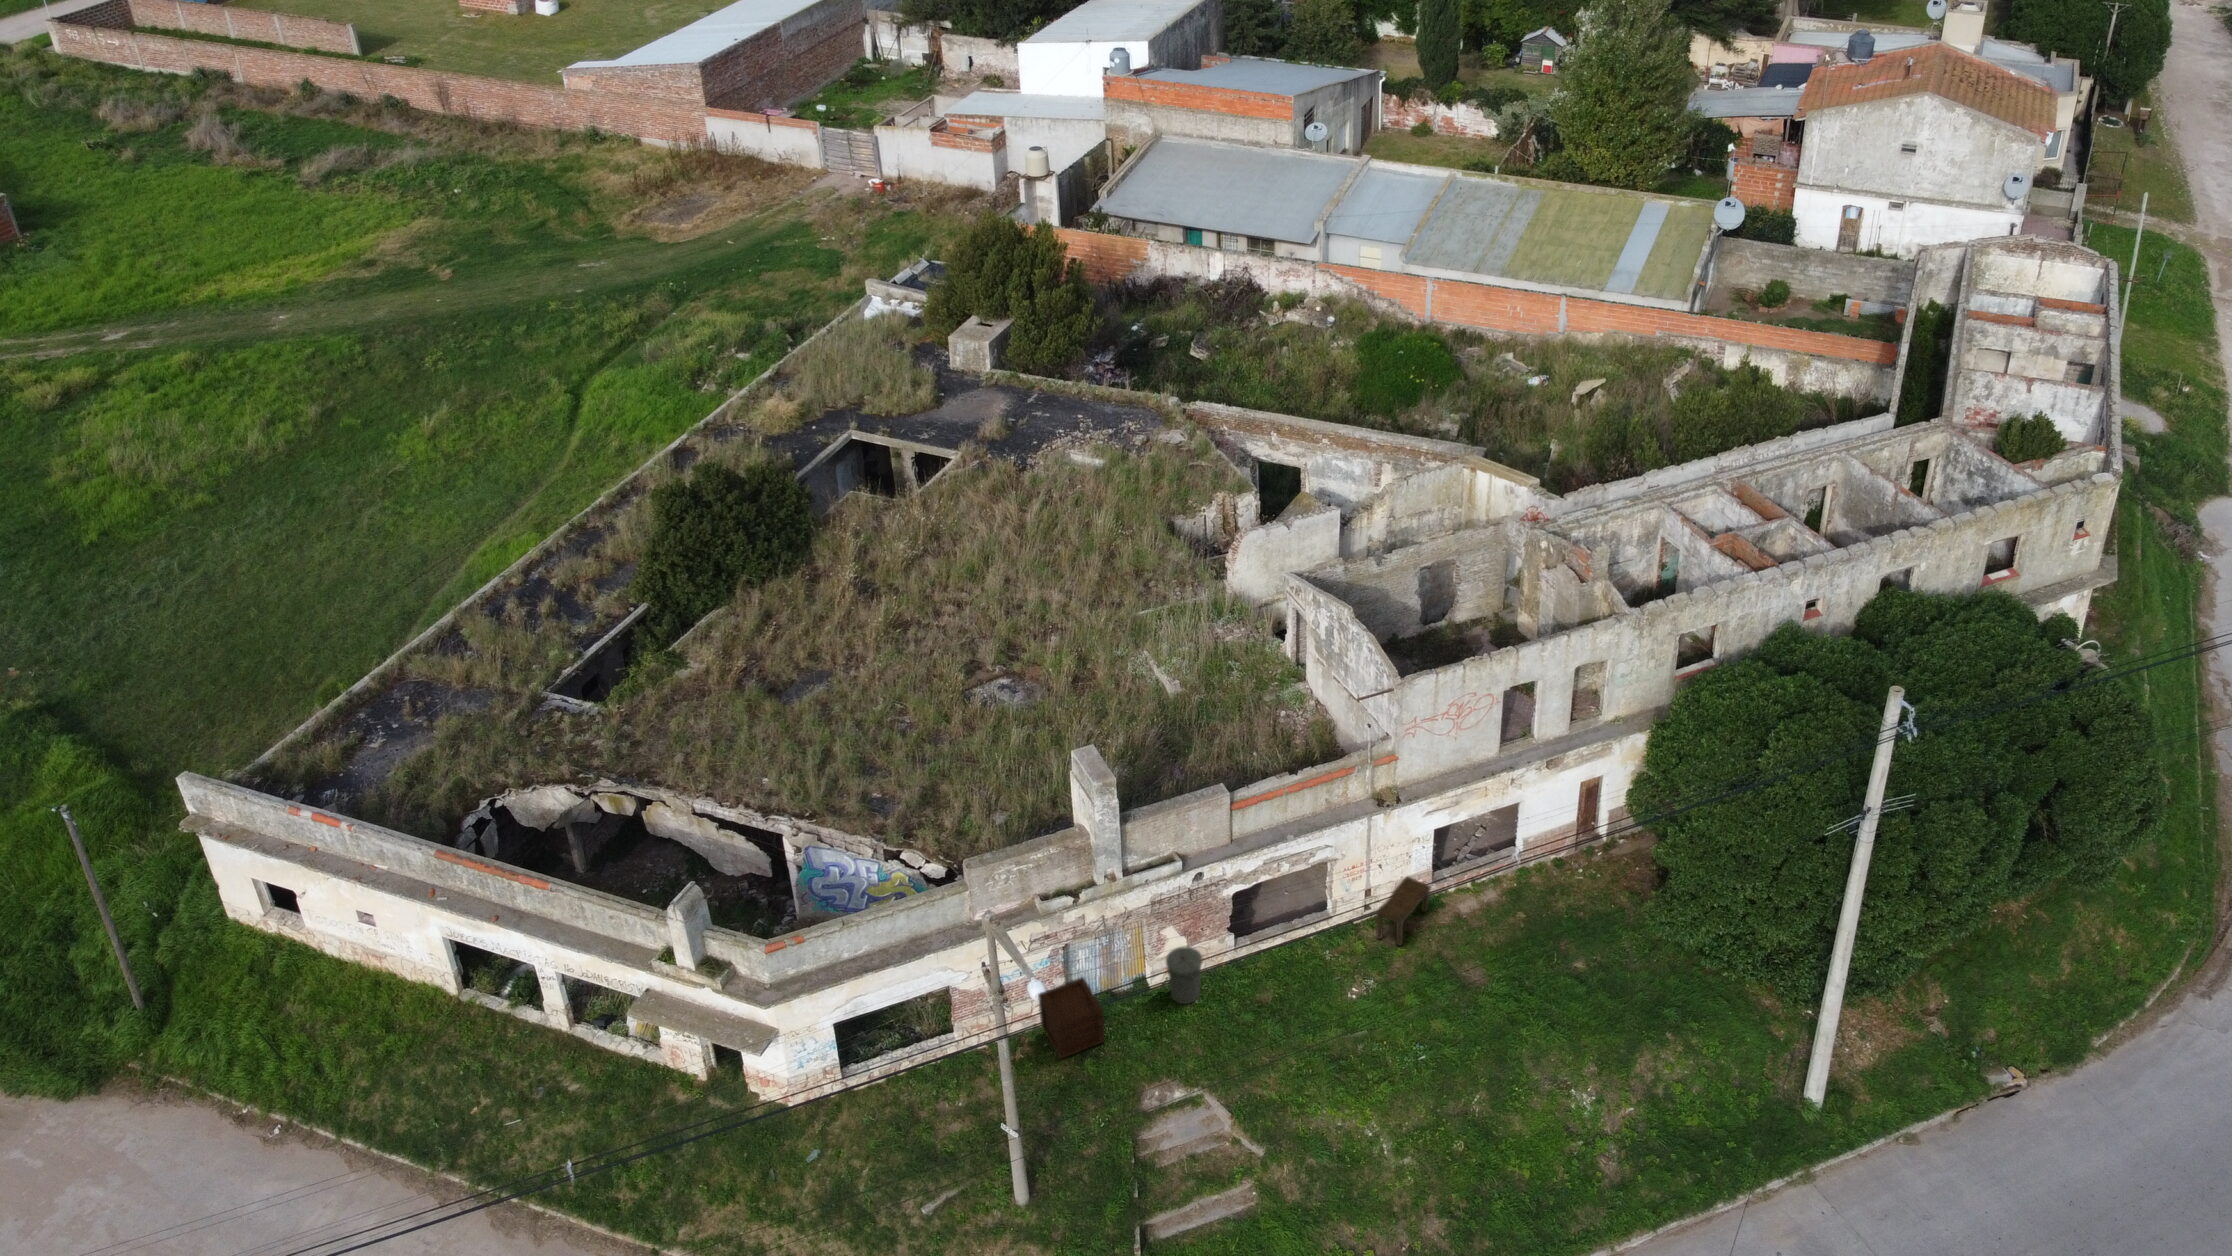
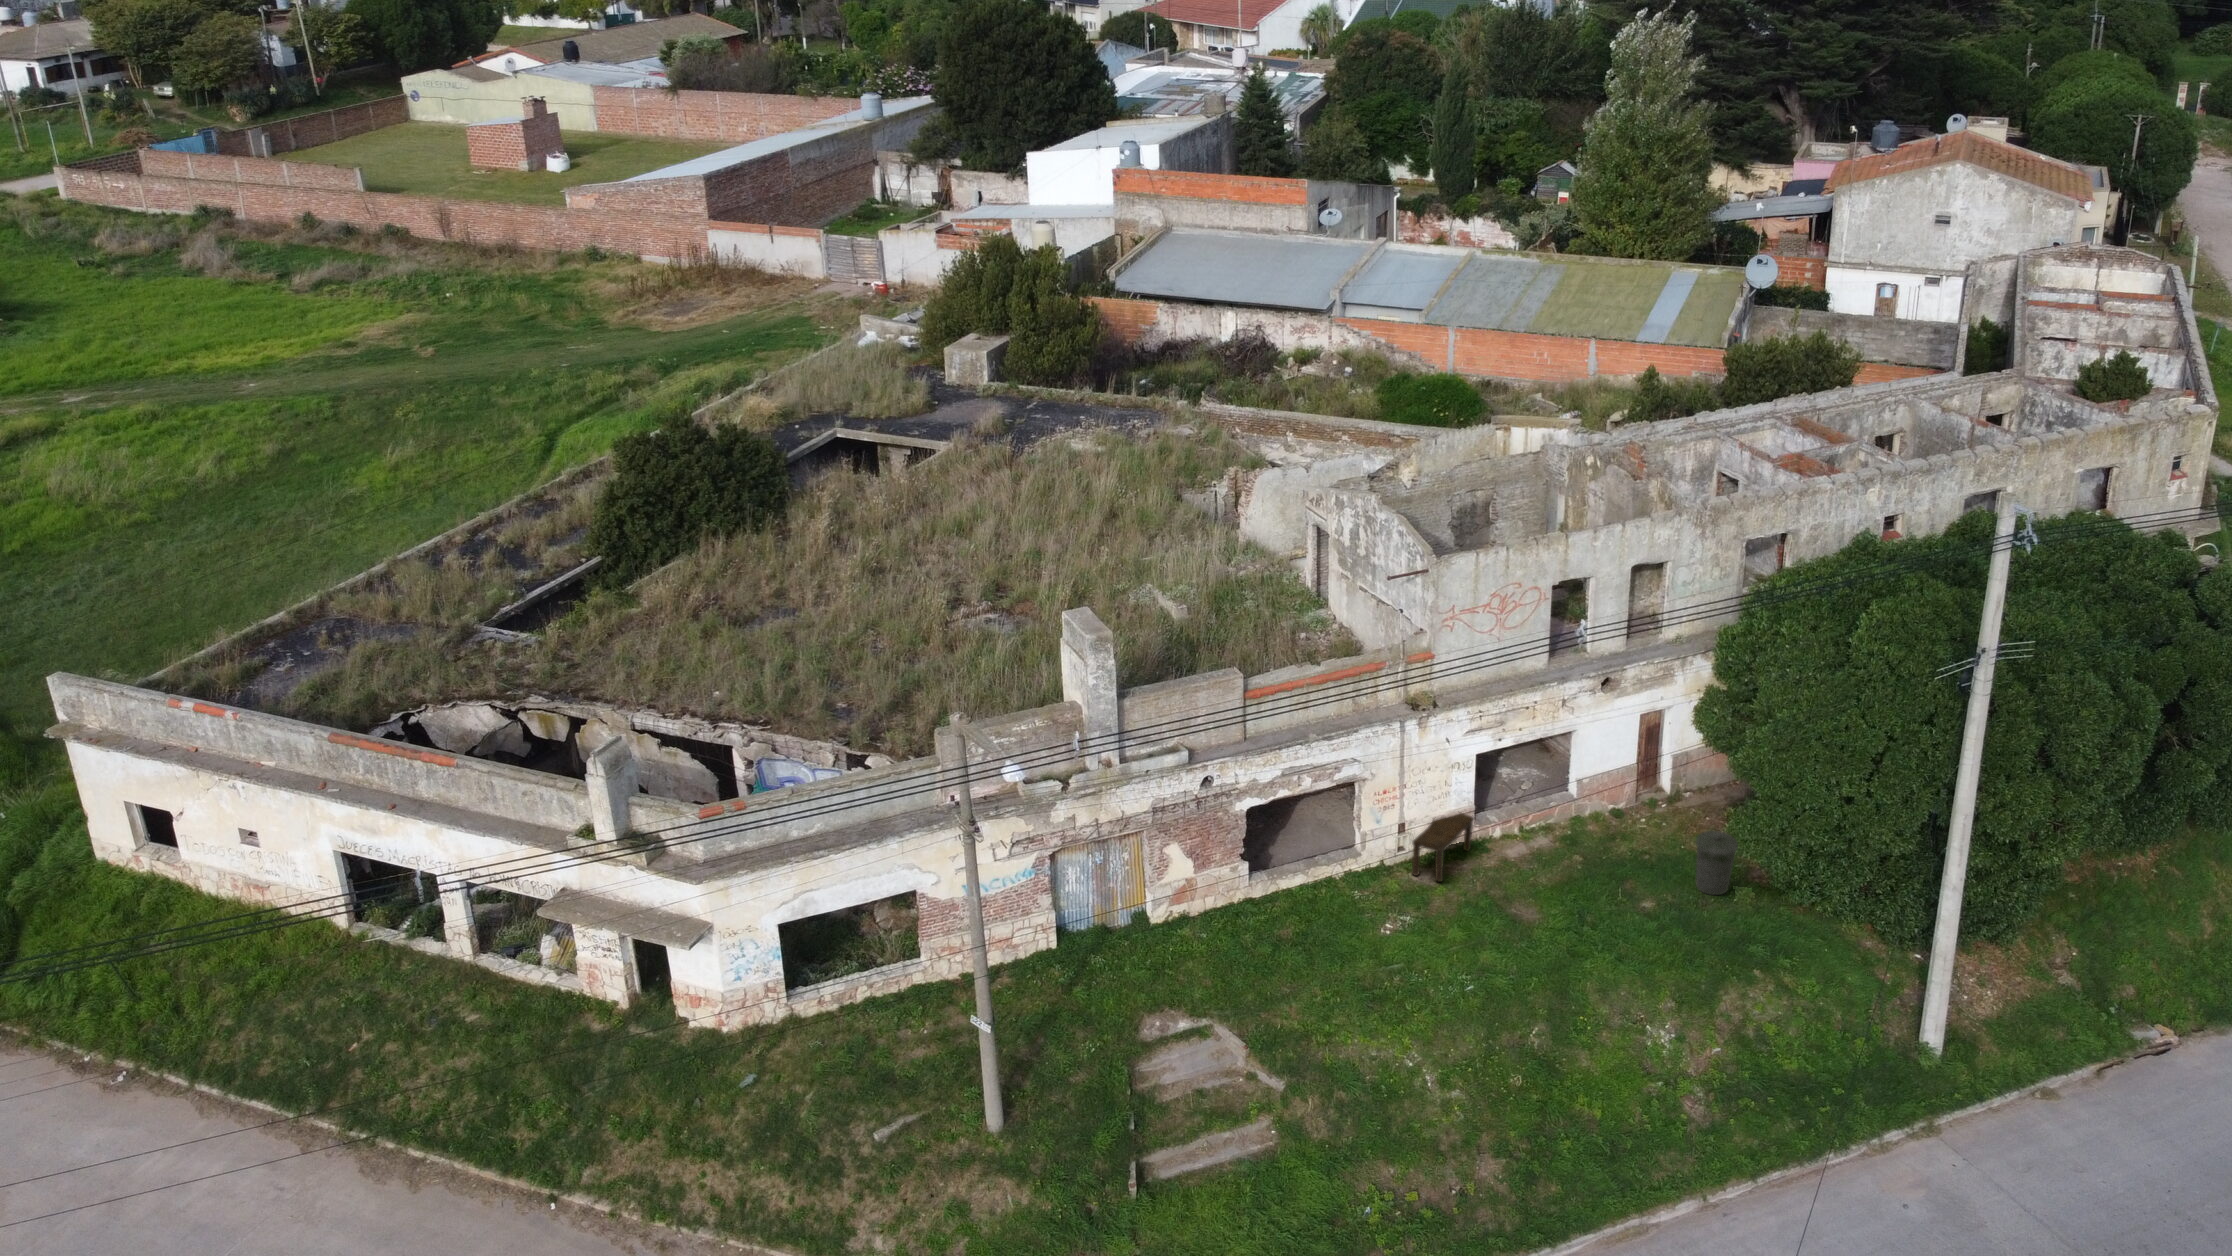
trash can: present [1166,947,1202,1004] -> present [1696,831,1738,895]
wooden crate: present [1038,977,1105,1059] -> none [1019,897,1098,990]

